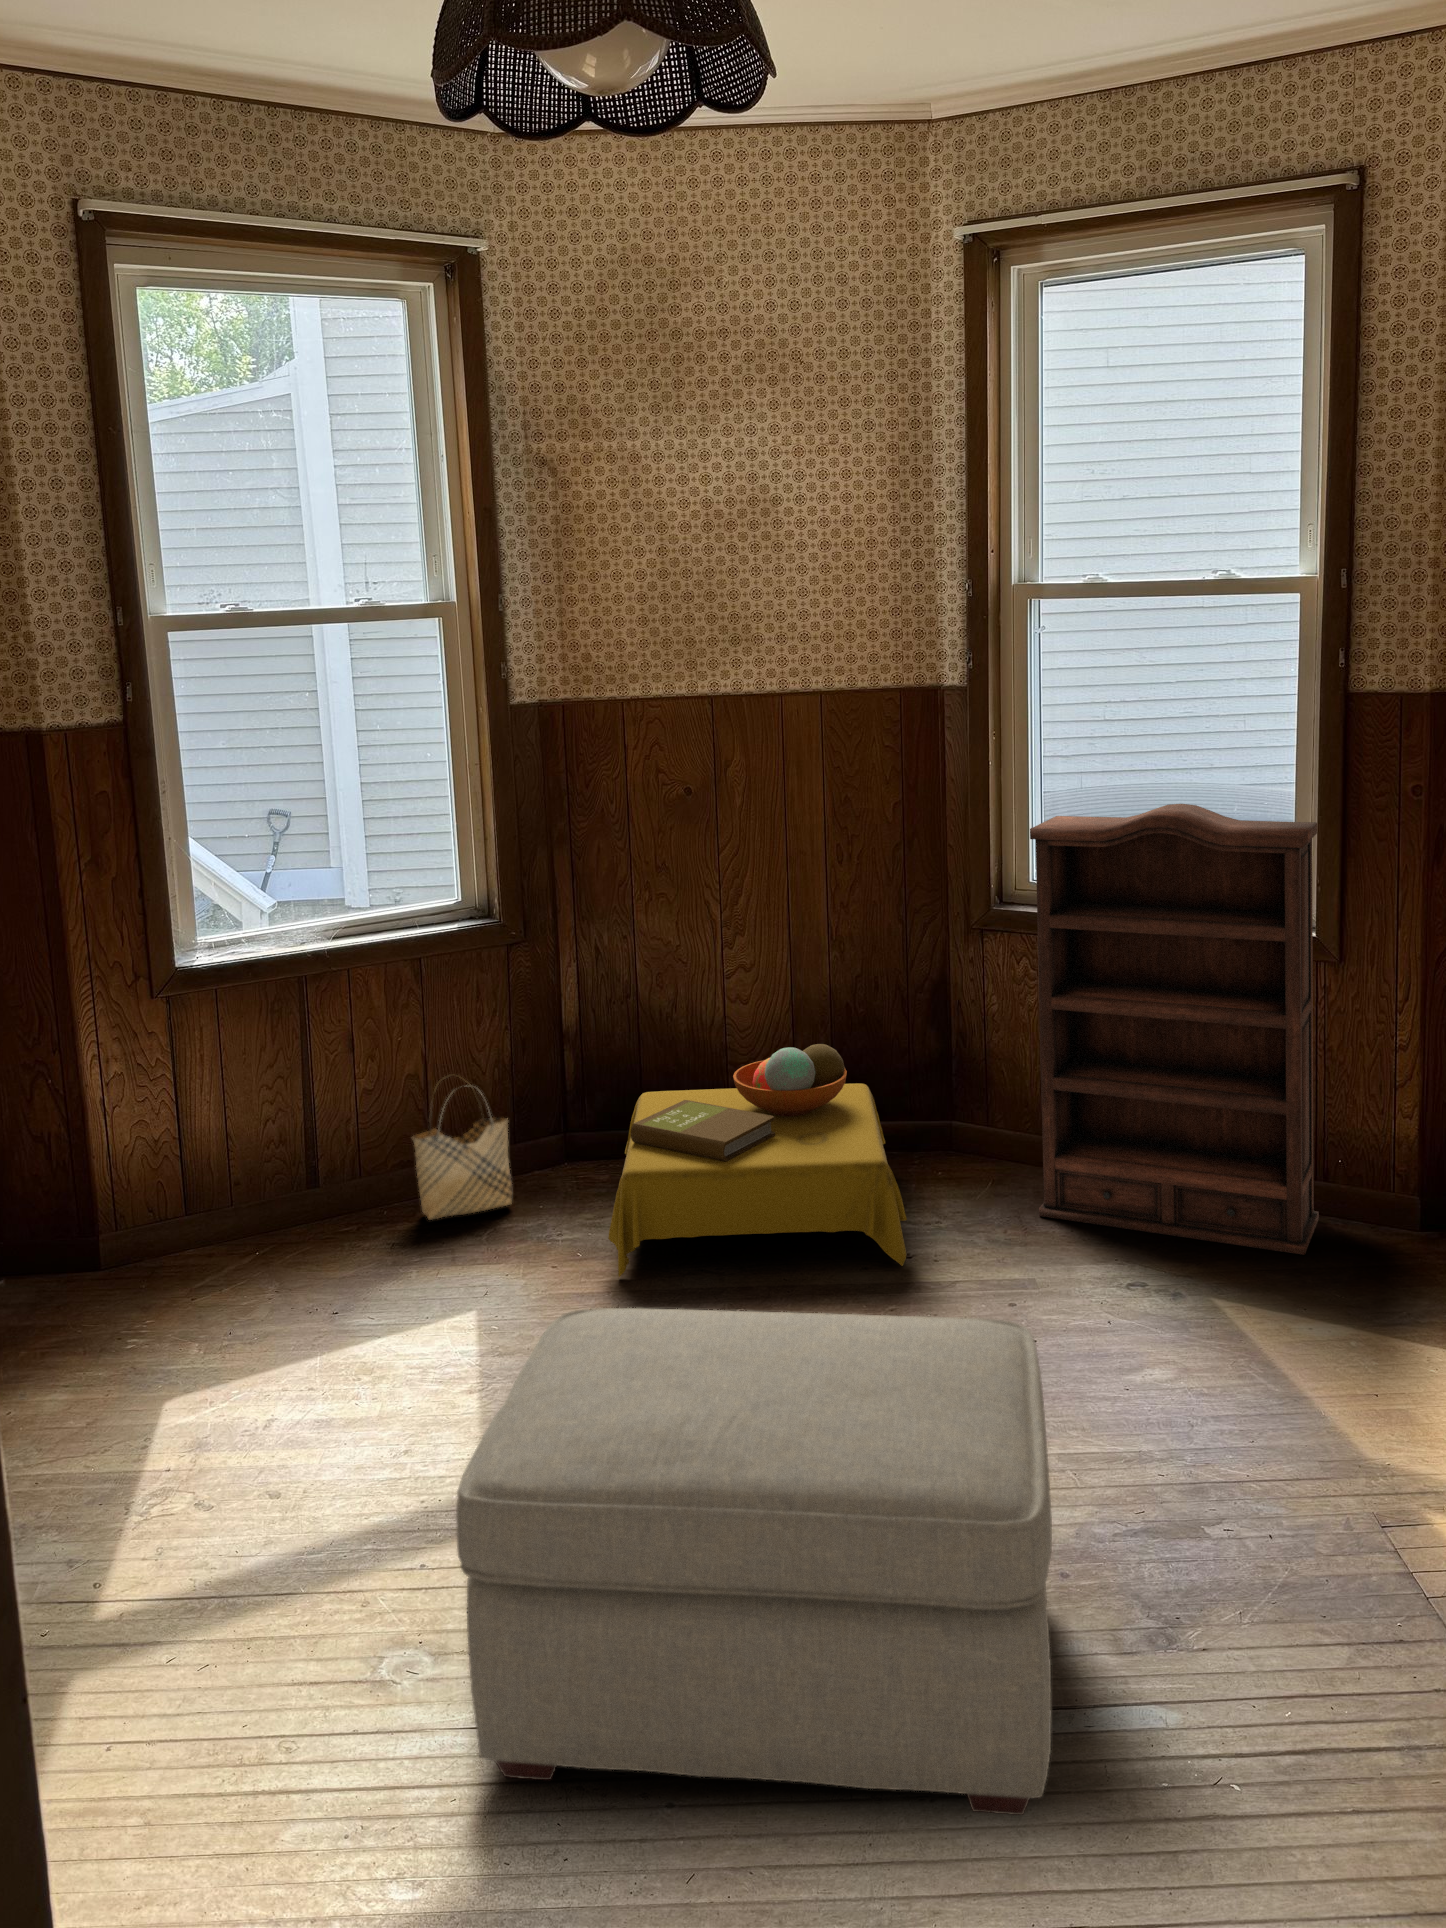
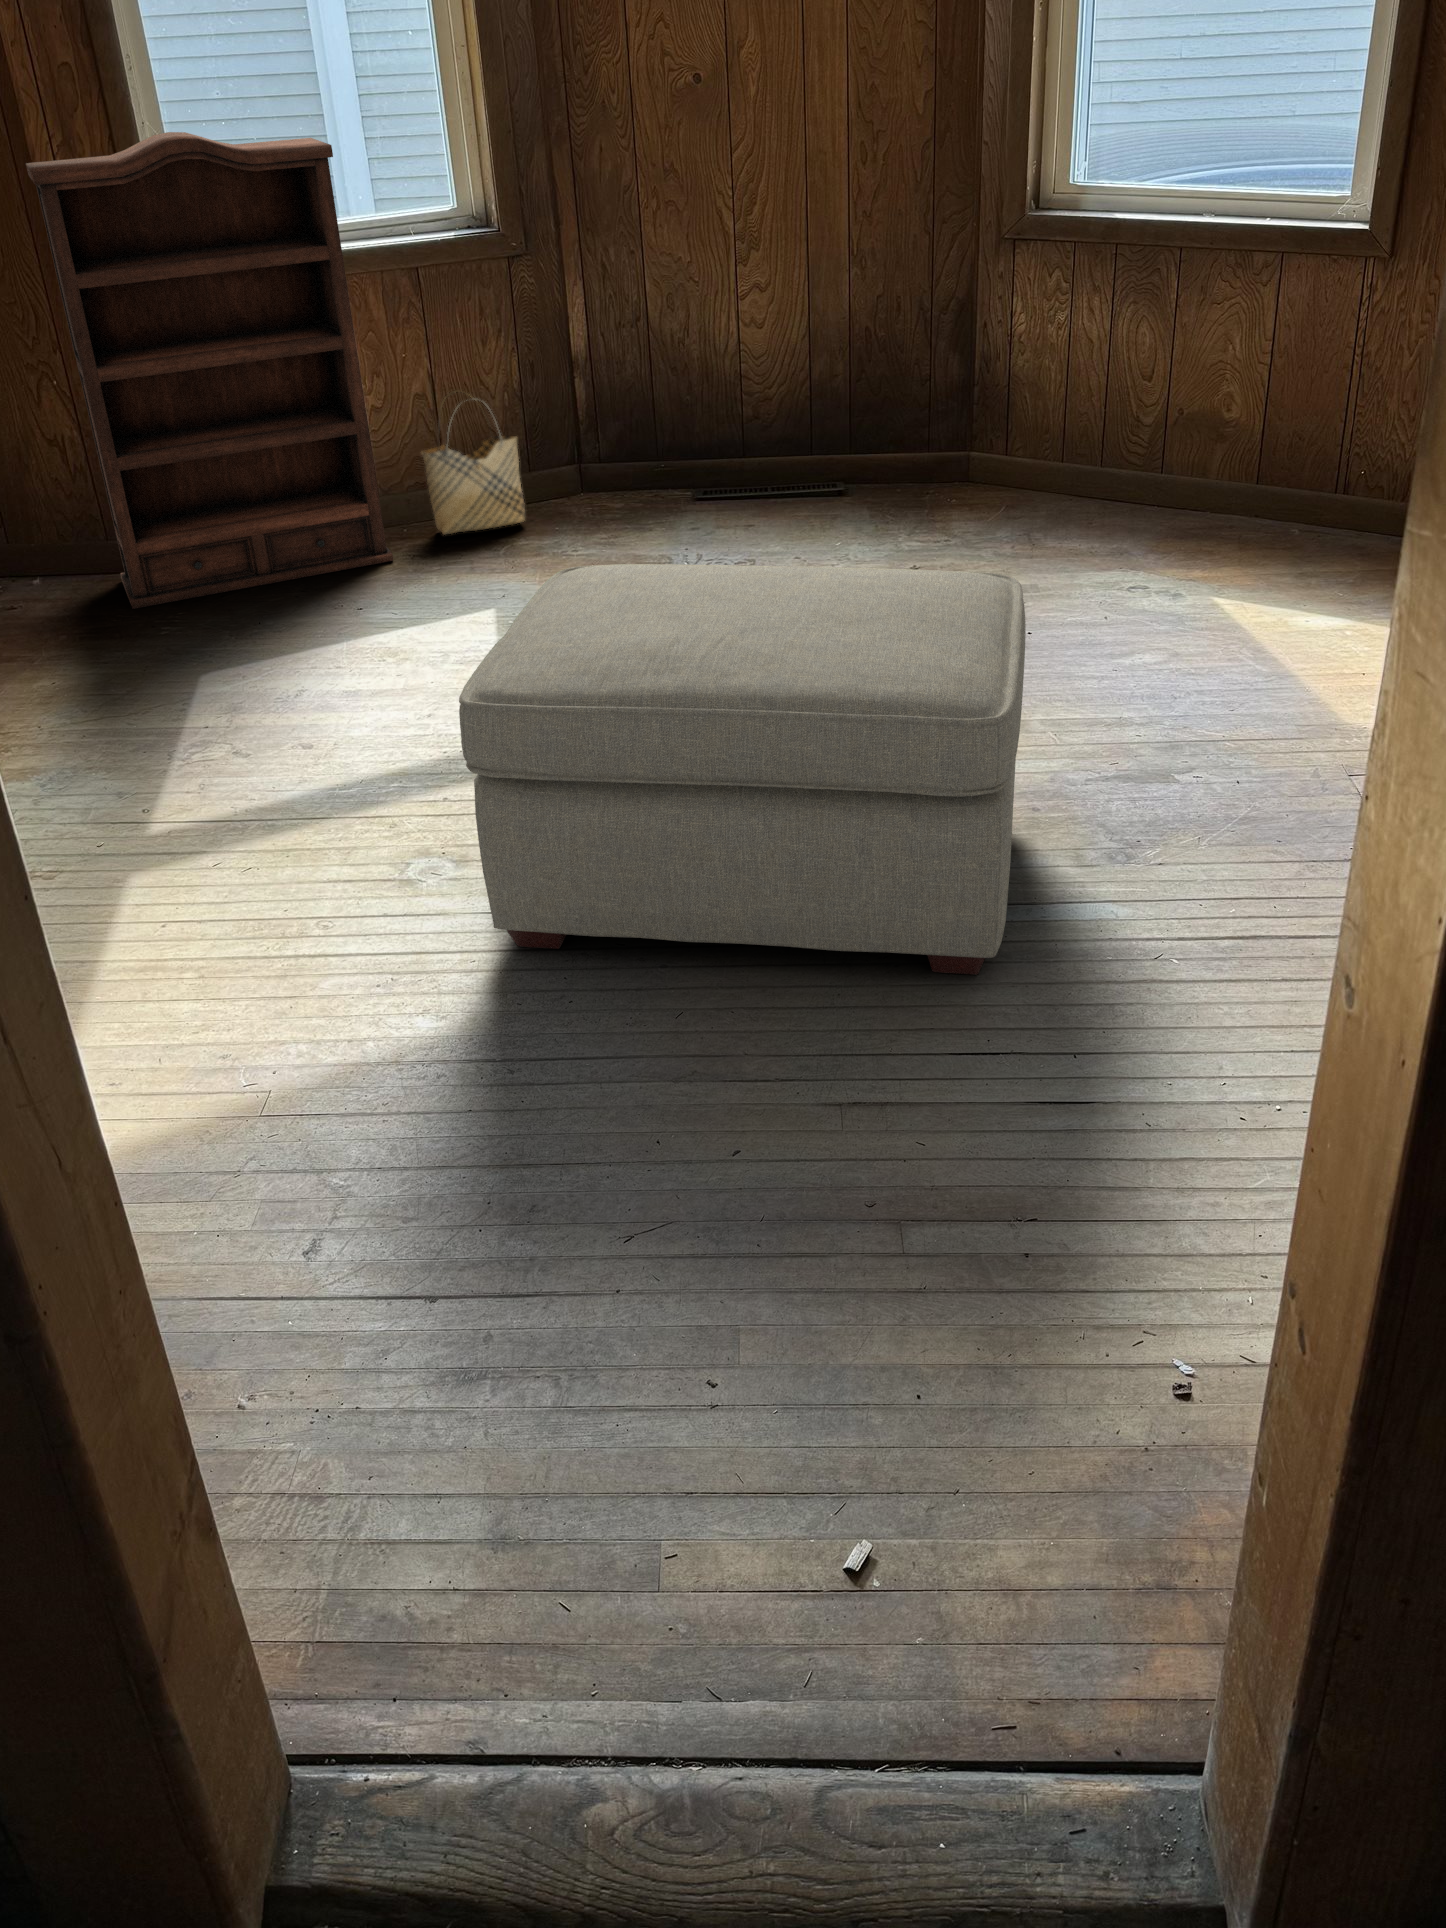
bookshelf: present [1030,804,1319,1255] -> present [26,132,393,609]
side table: present [608,1044,907,1277] -> none [619,358,917,584]

